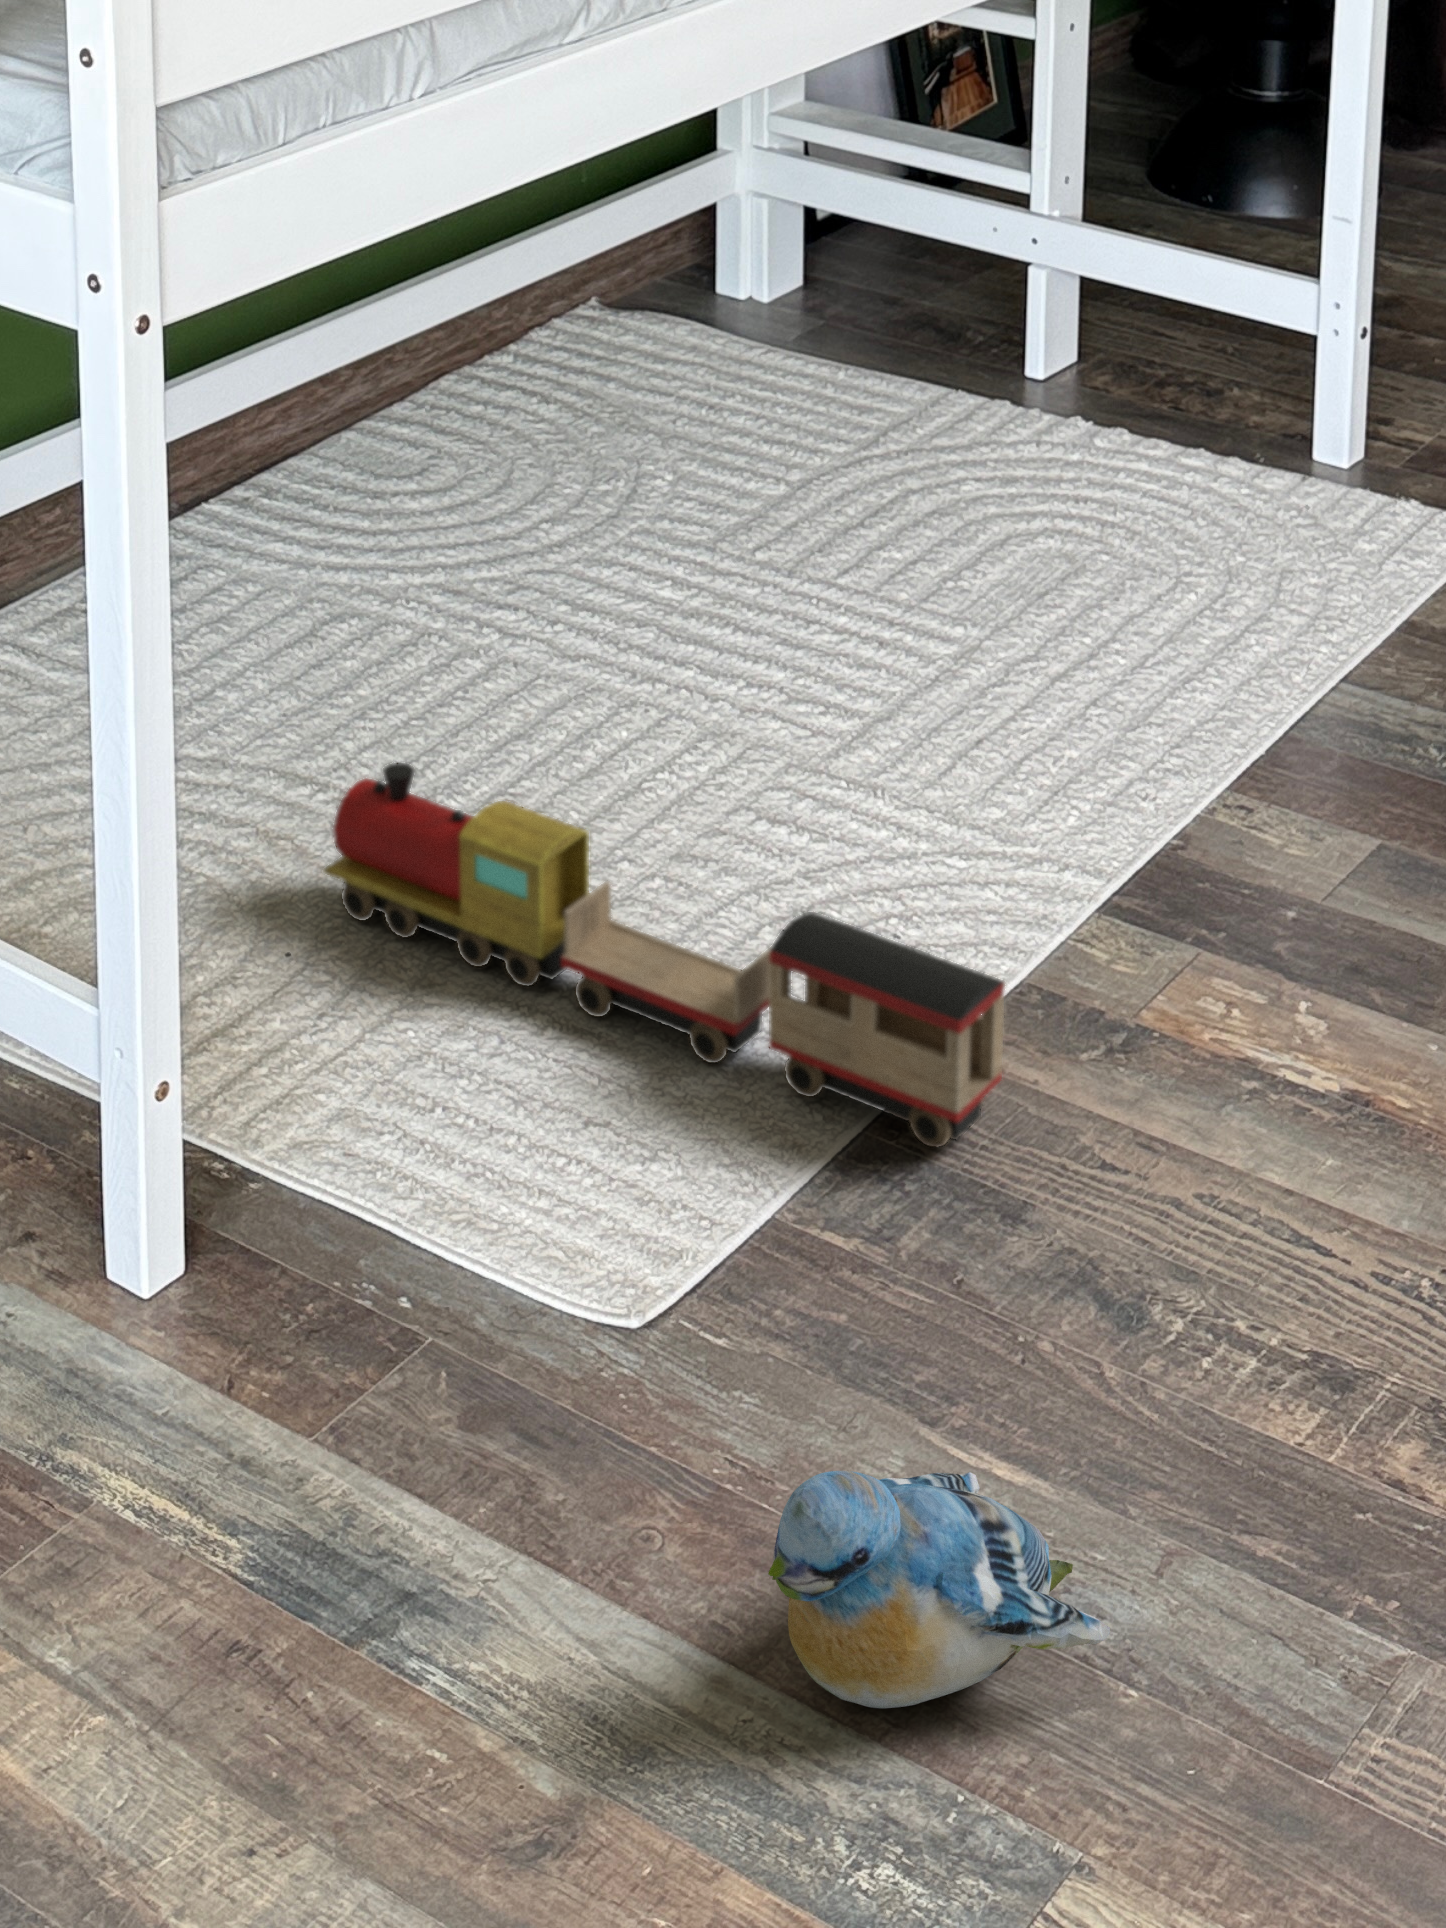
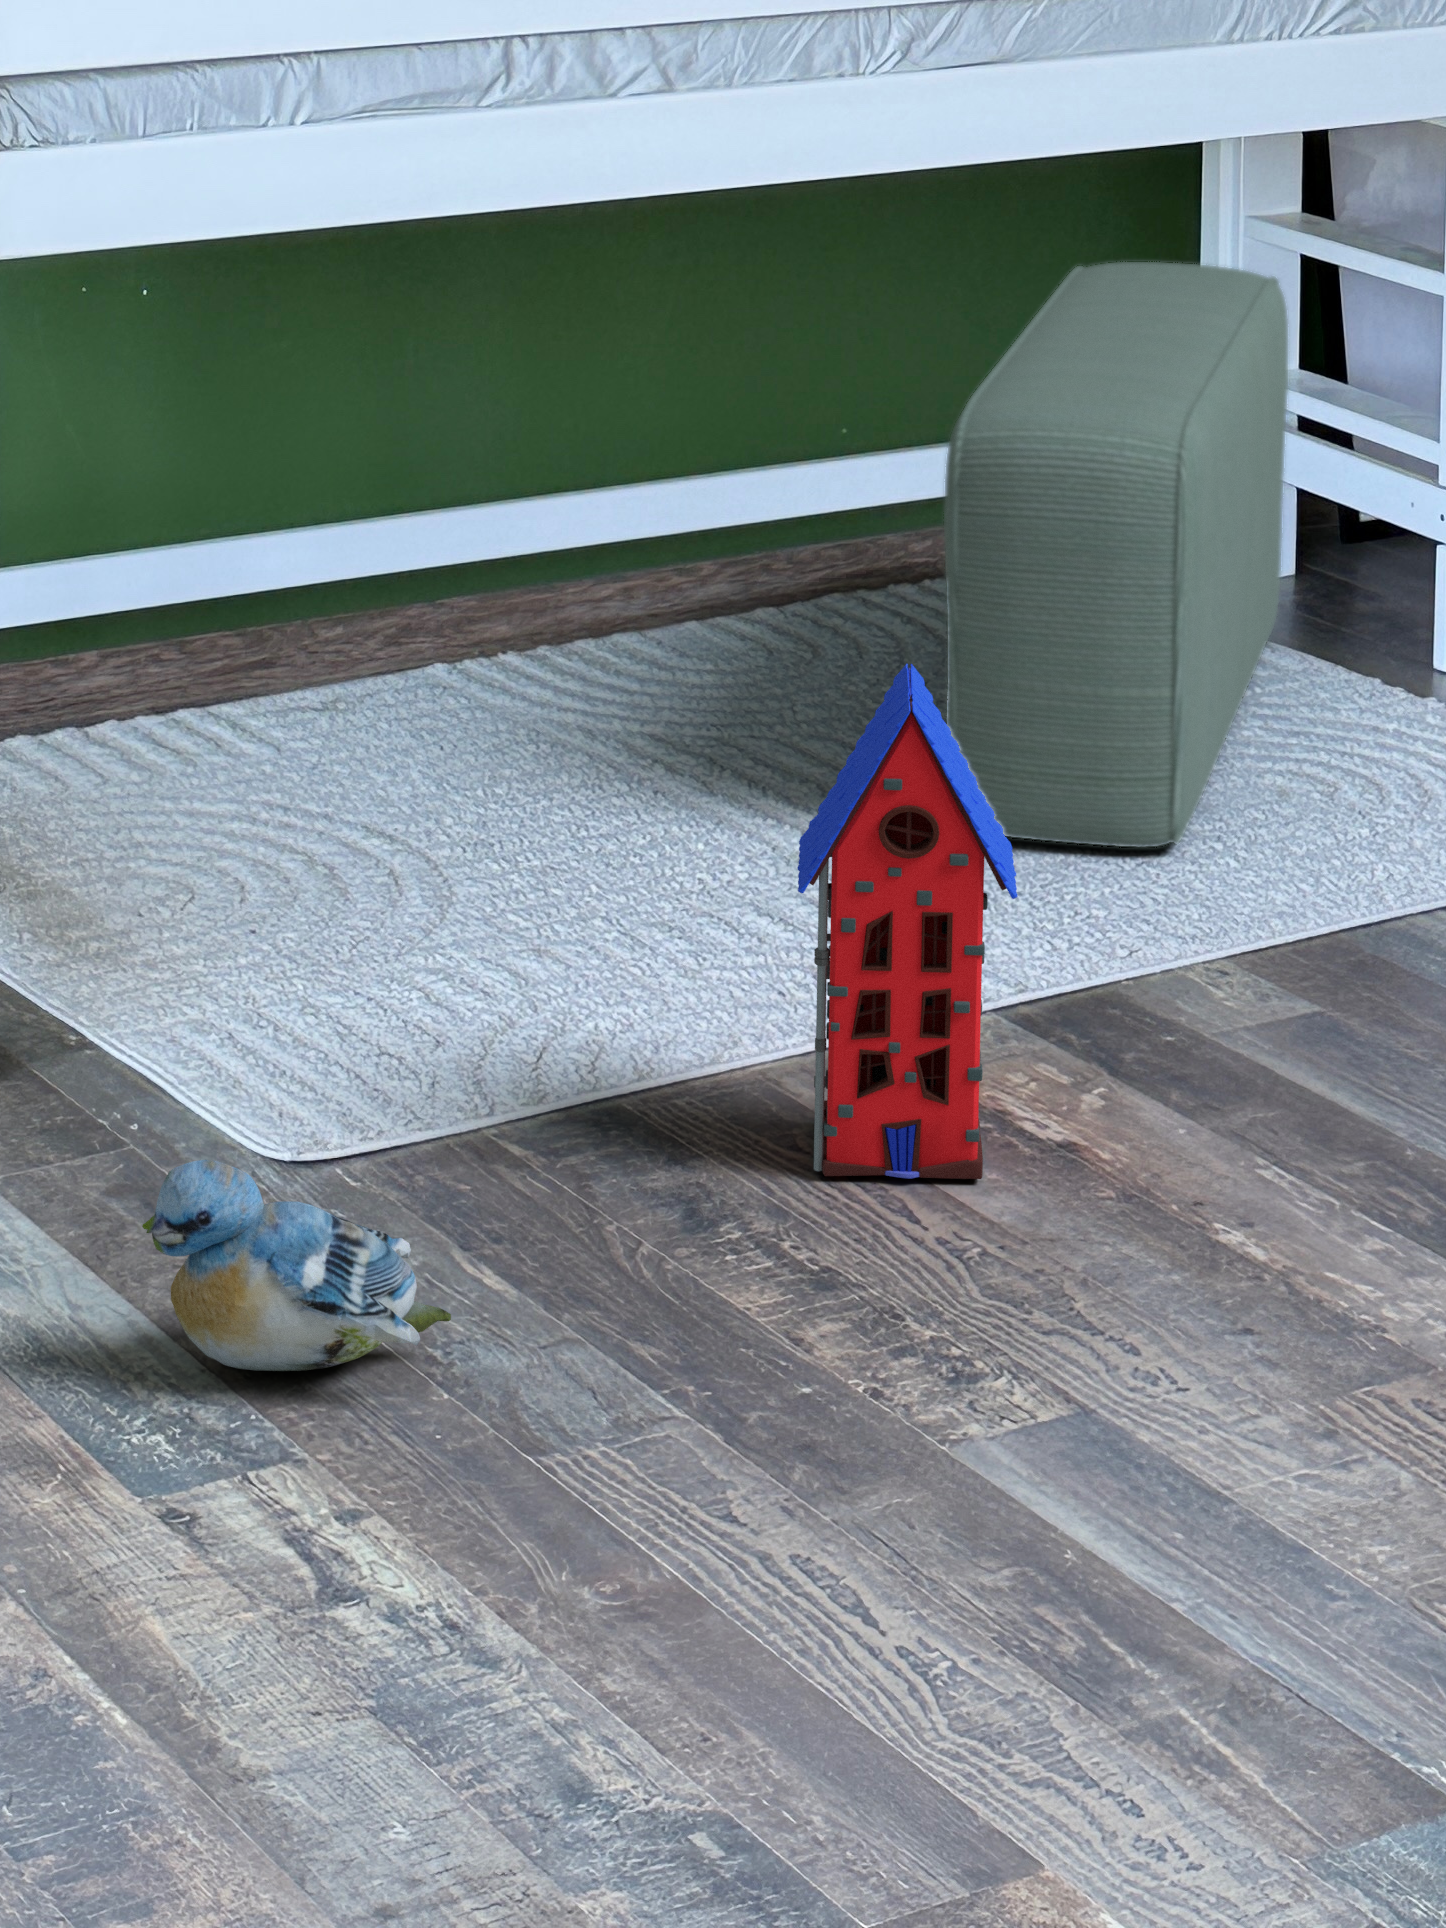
pouf: none [713,50,1110,689] -> present [944,262,1288,847]
toy house: none [1096,642,1394,1214] -> present [797,664,1018,1179]
toy train: present [324,763,1005,1147] -> none [307,769,726,1105]

